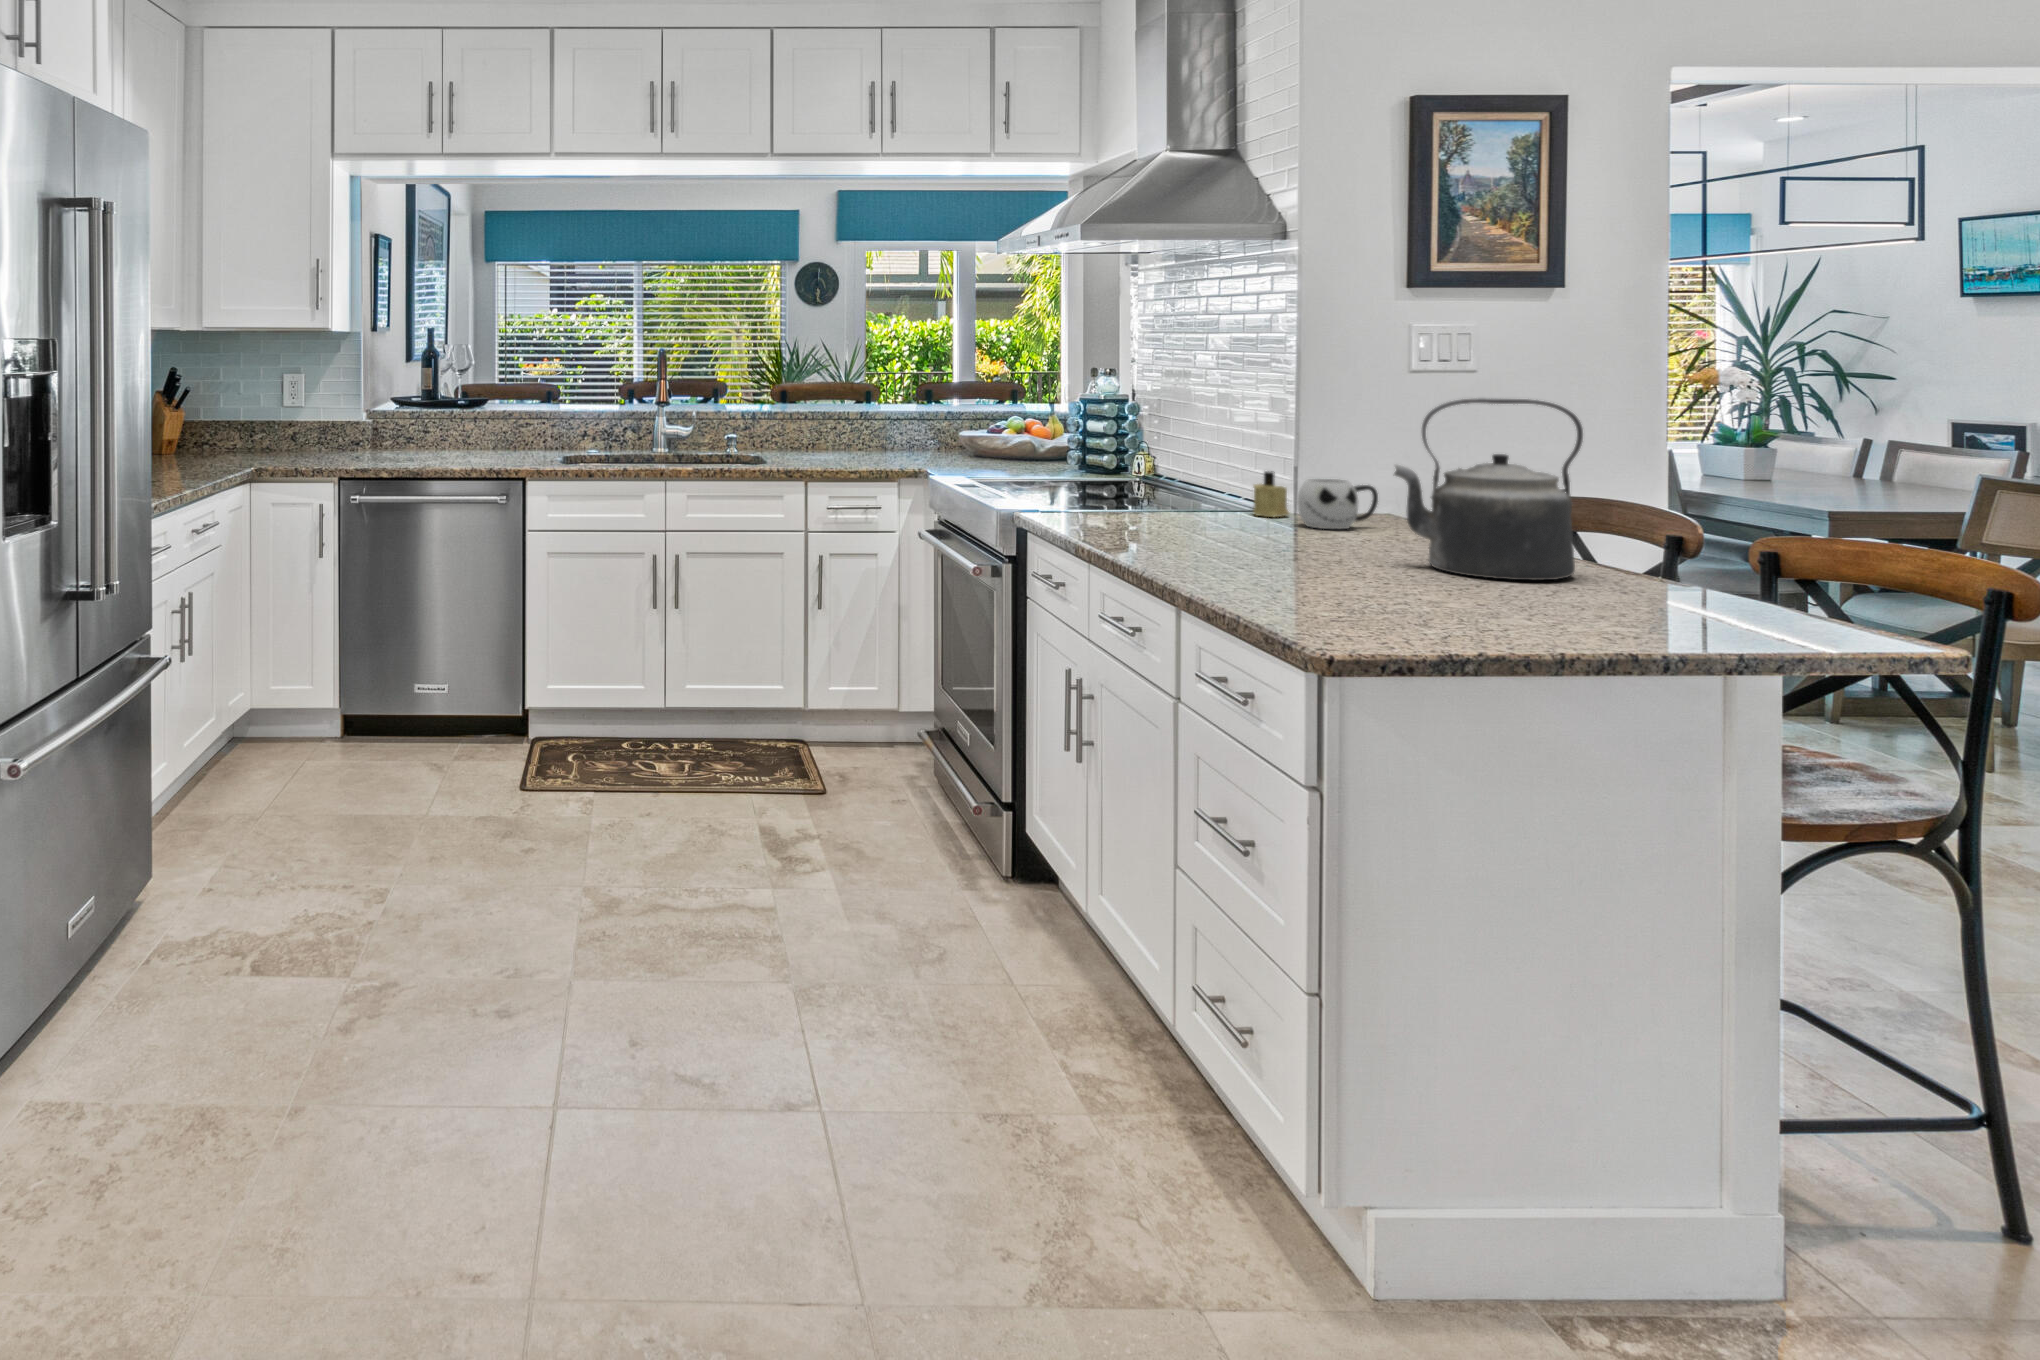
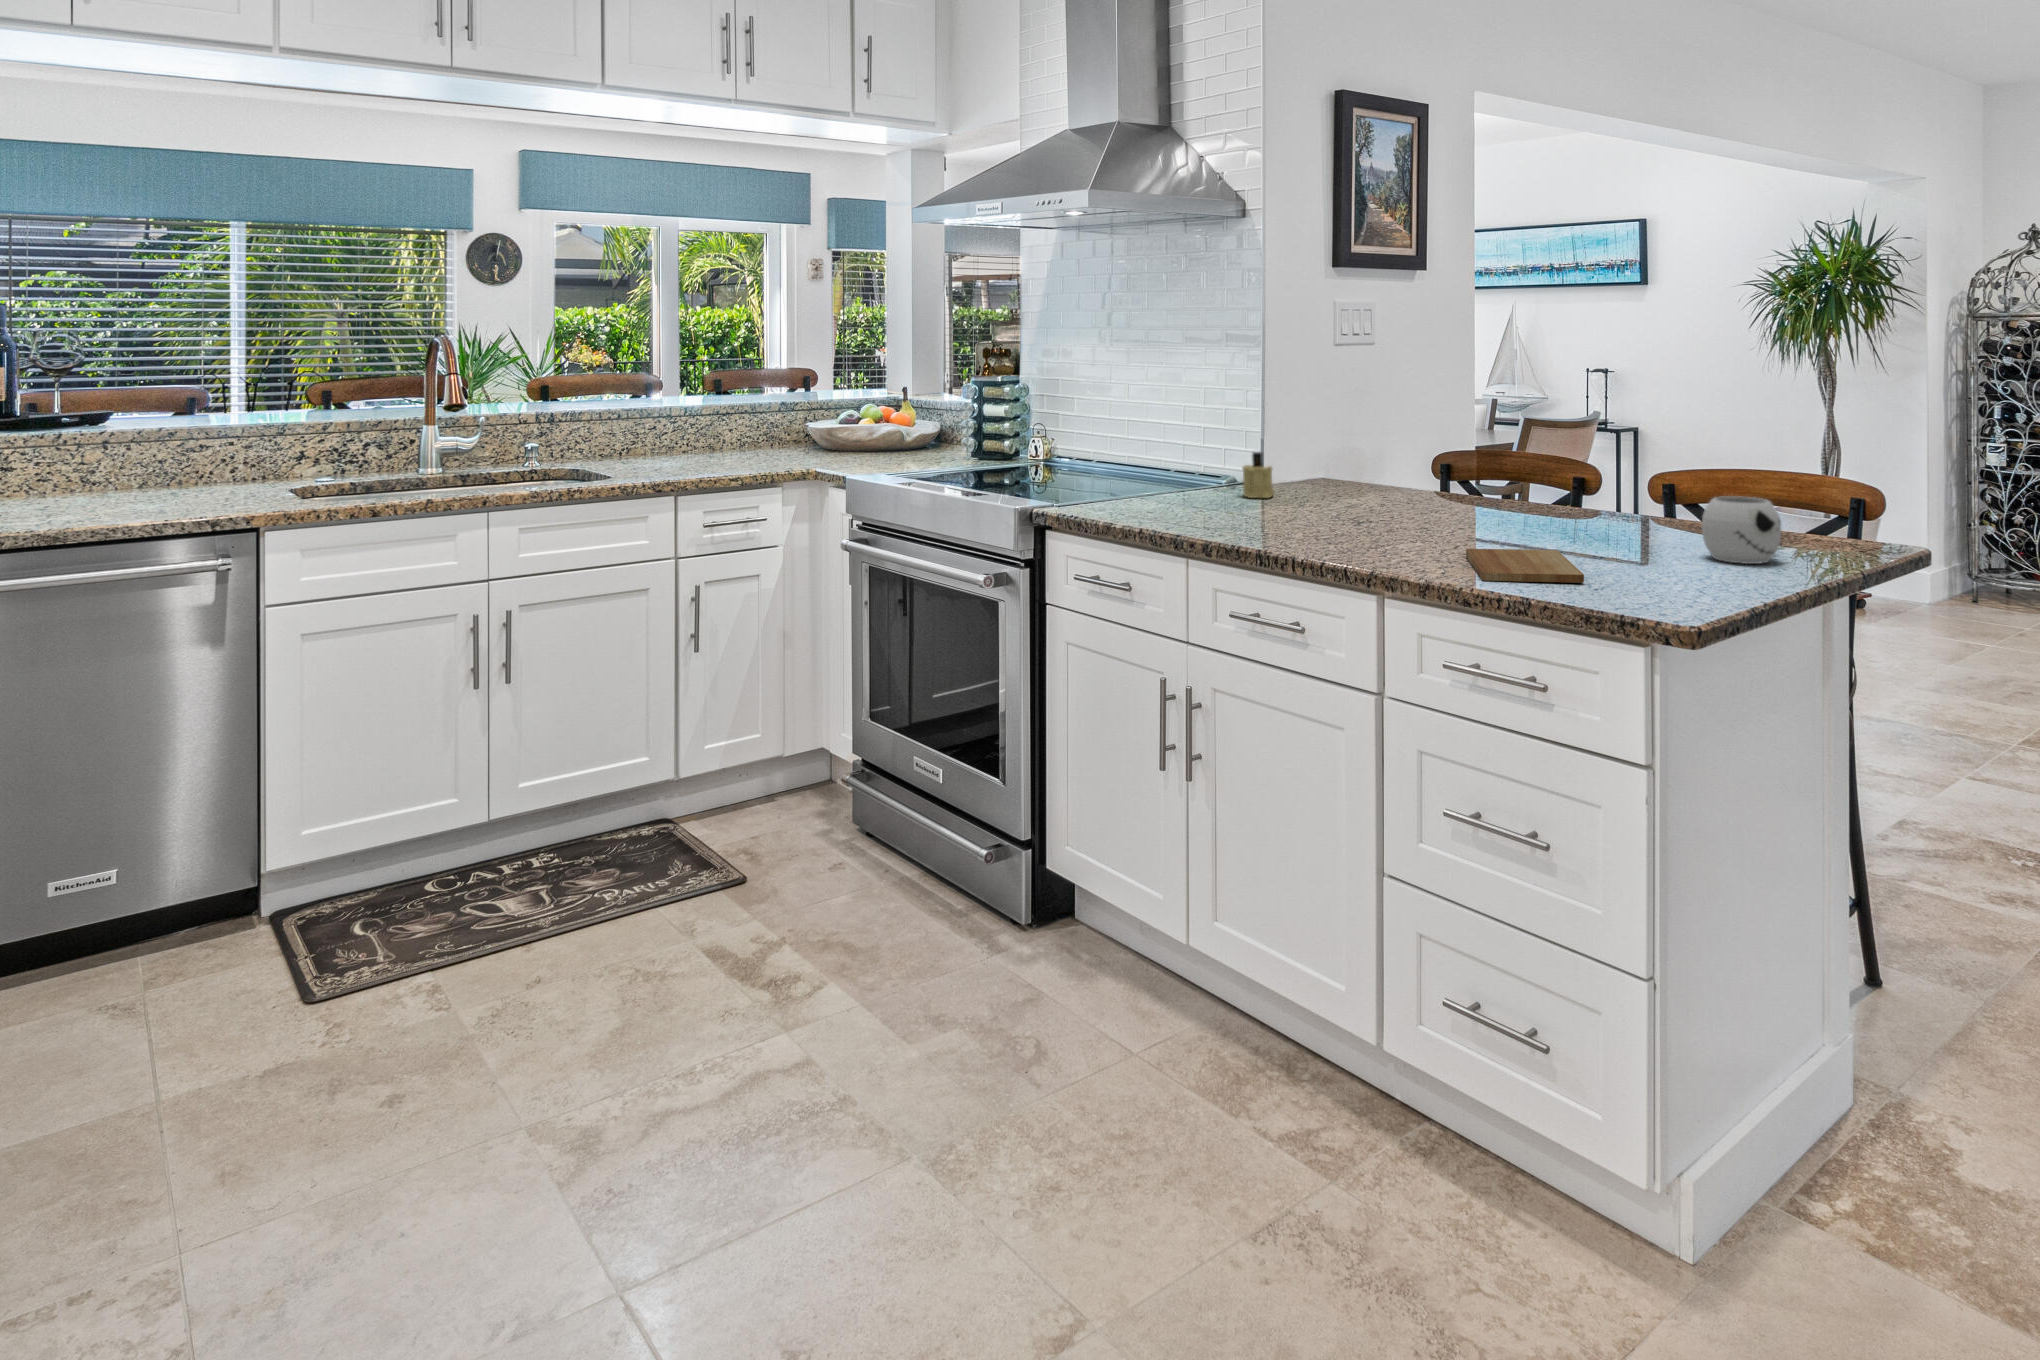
kettle: present [1394,398,1583,580] -> none [1490,373,1632,544]
mug: present [1297,479,1378,529] -> present [1702,496,1781,564]
cutting board: none [1260,564,1404,597] -> present [1466,549,1584,583]

